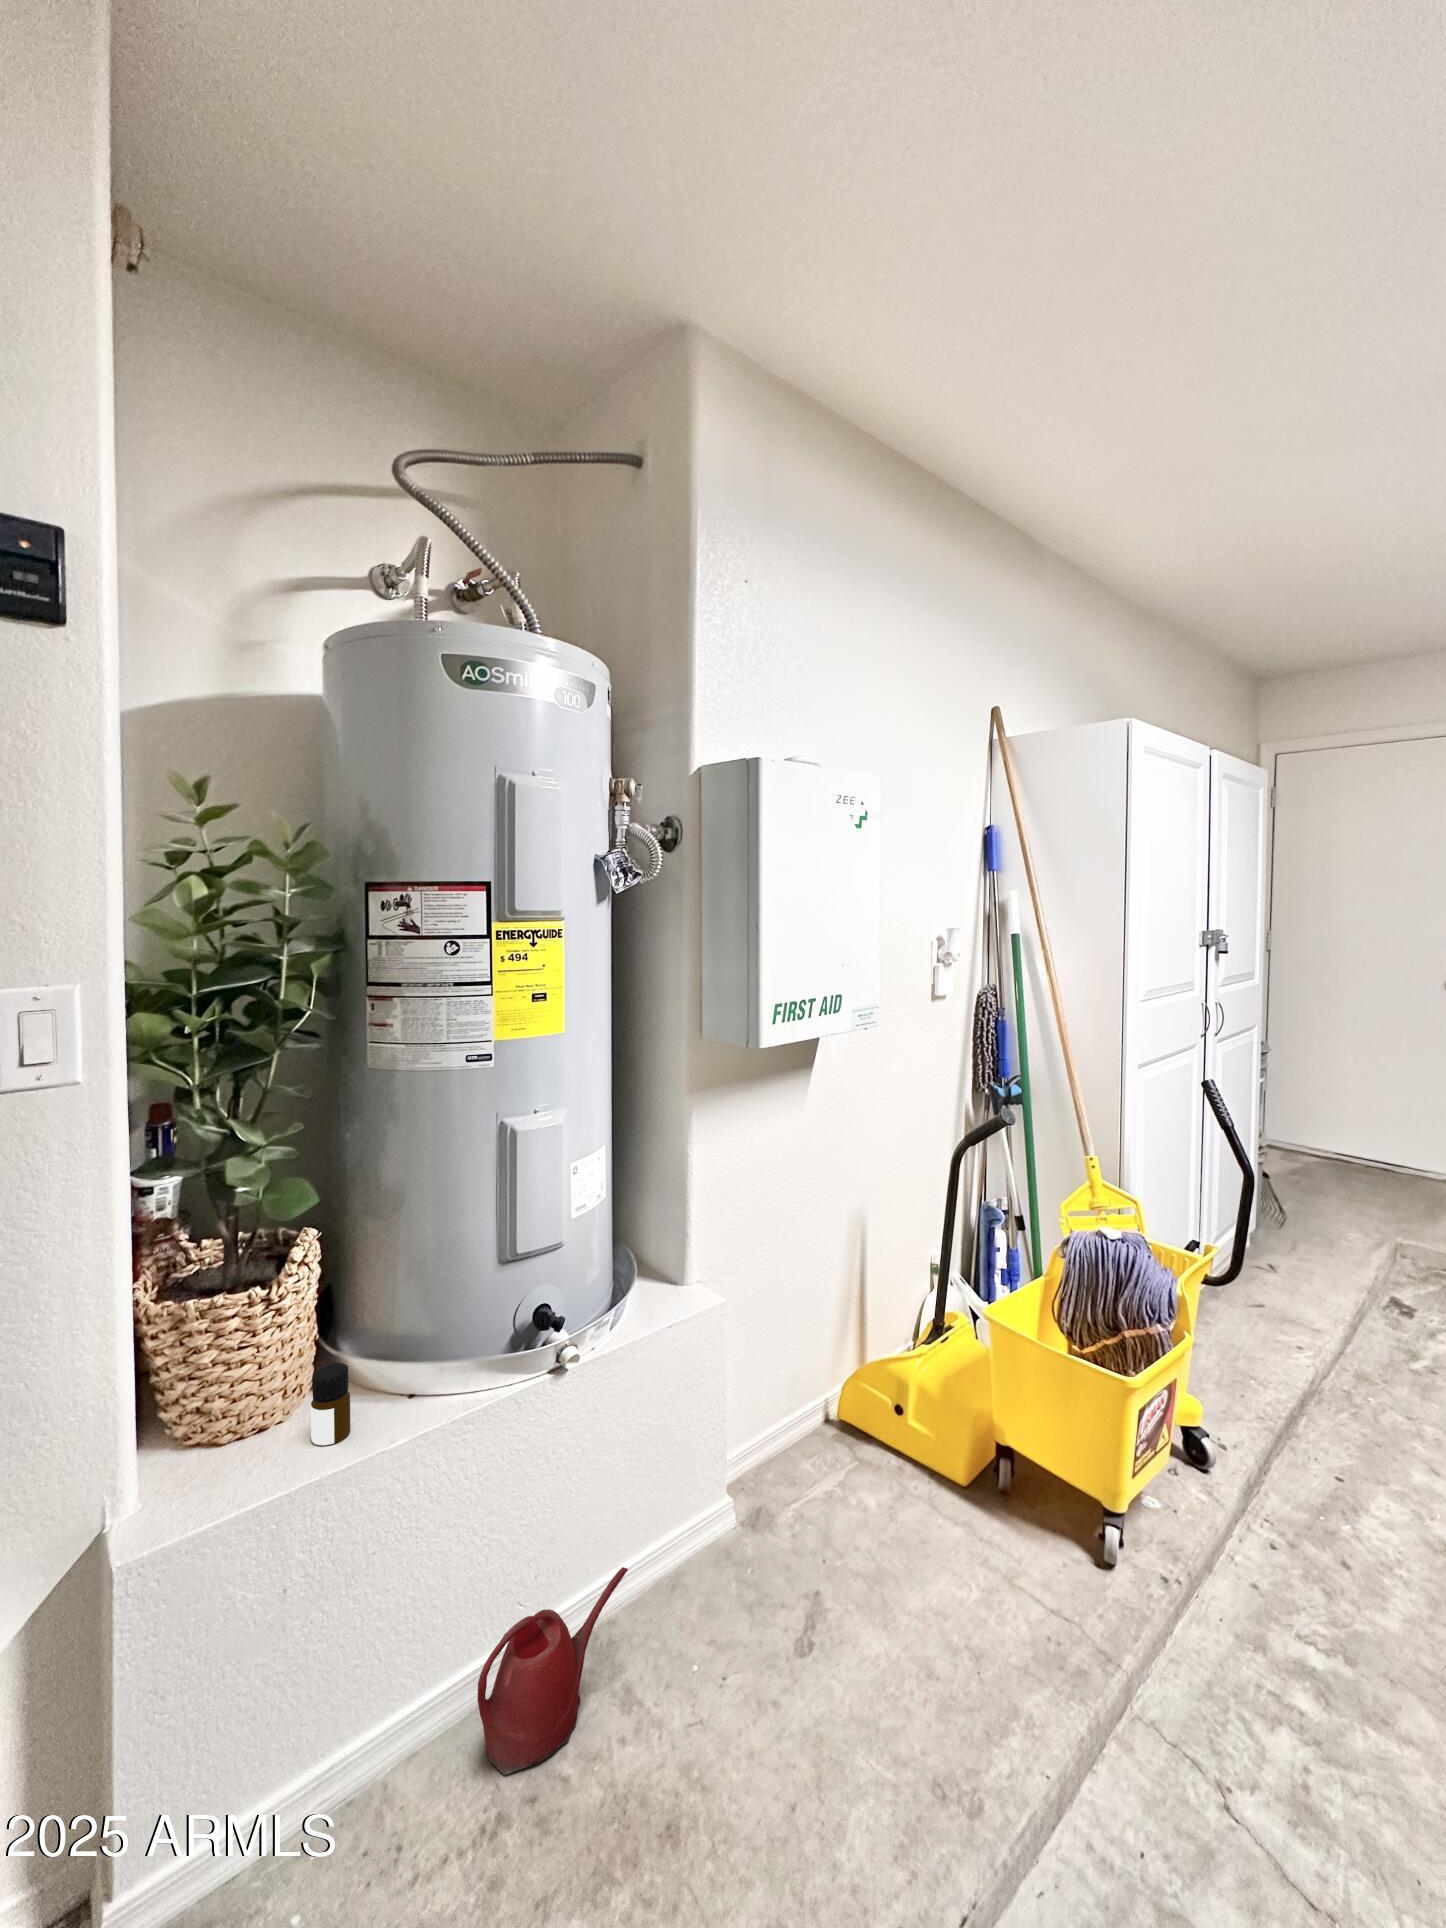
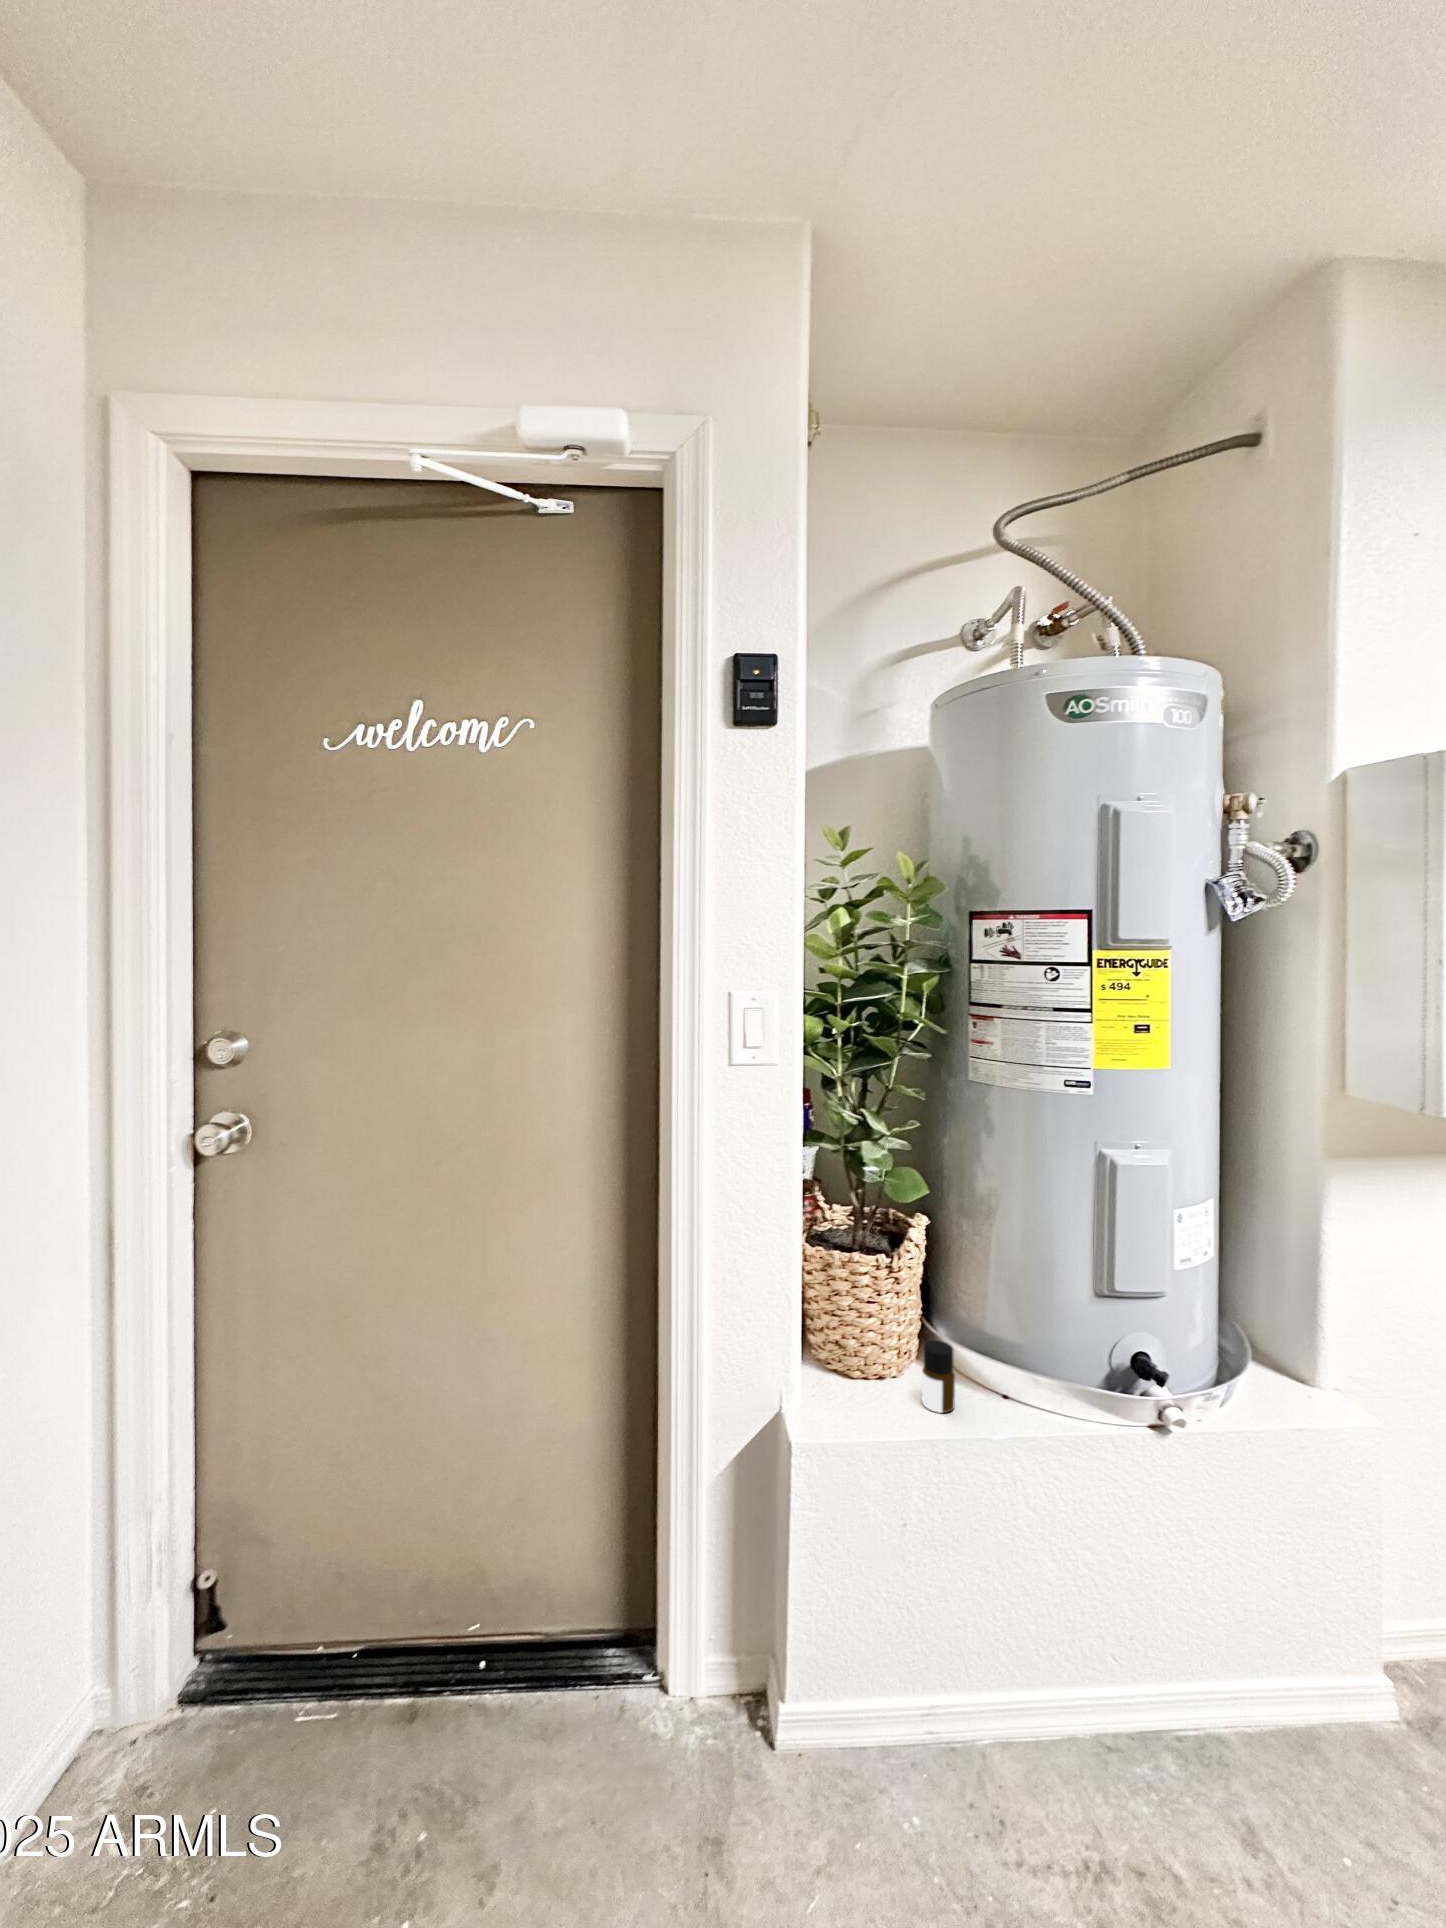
watering can: present [478,1567,628,1775] -> none [1077,1670,1250,1834]

